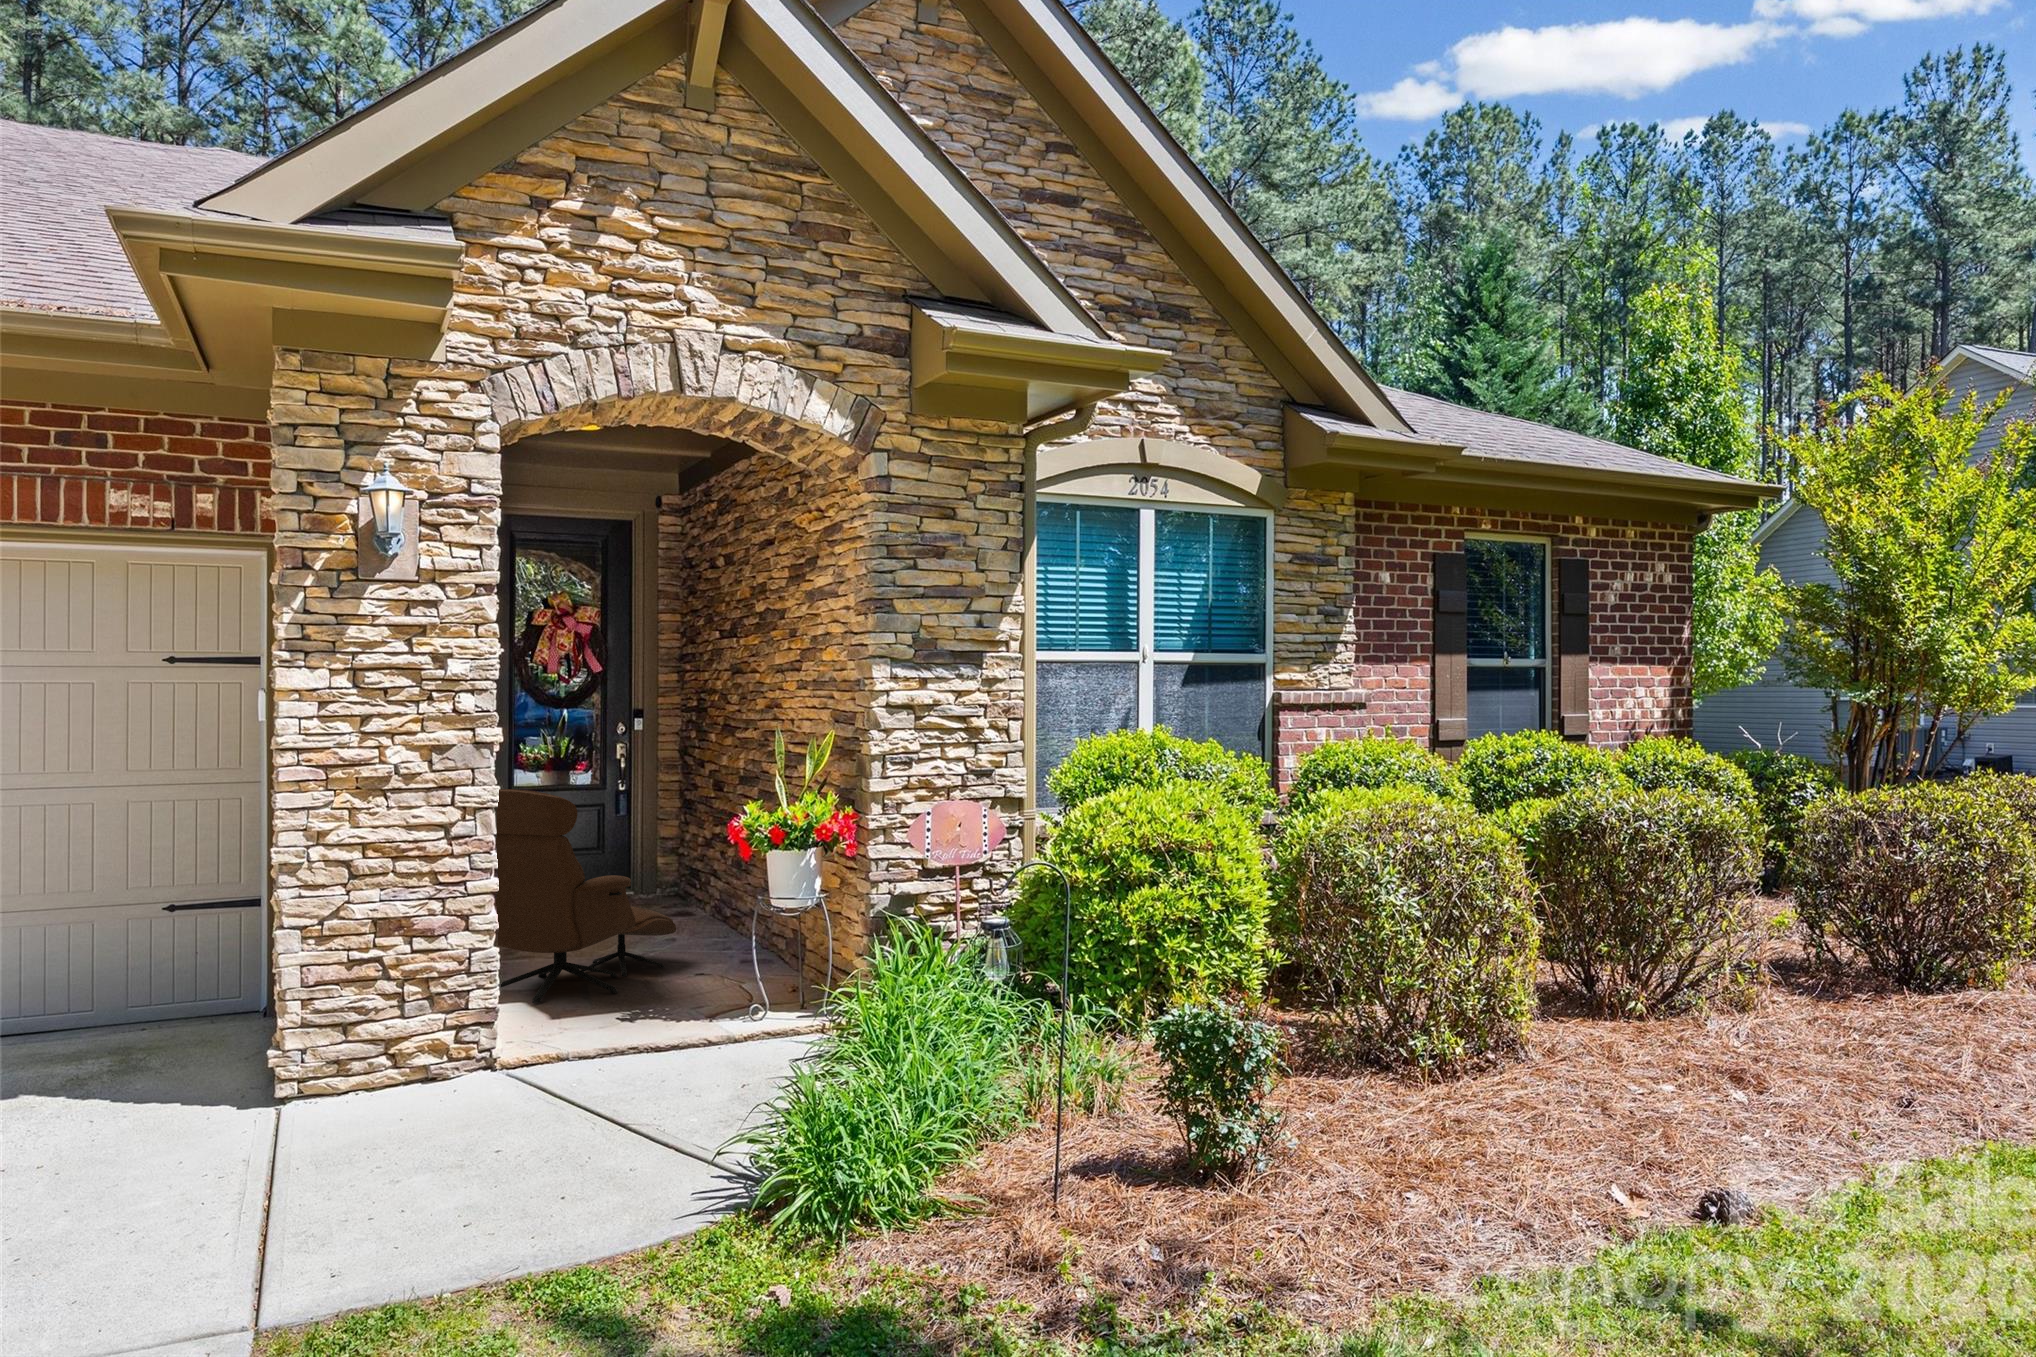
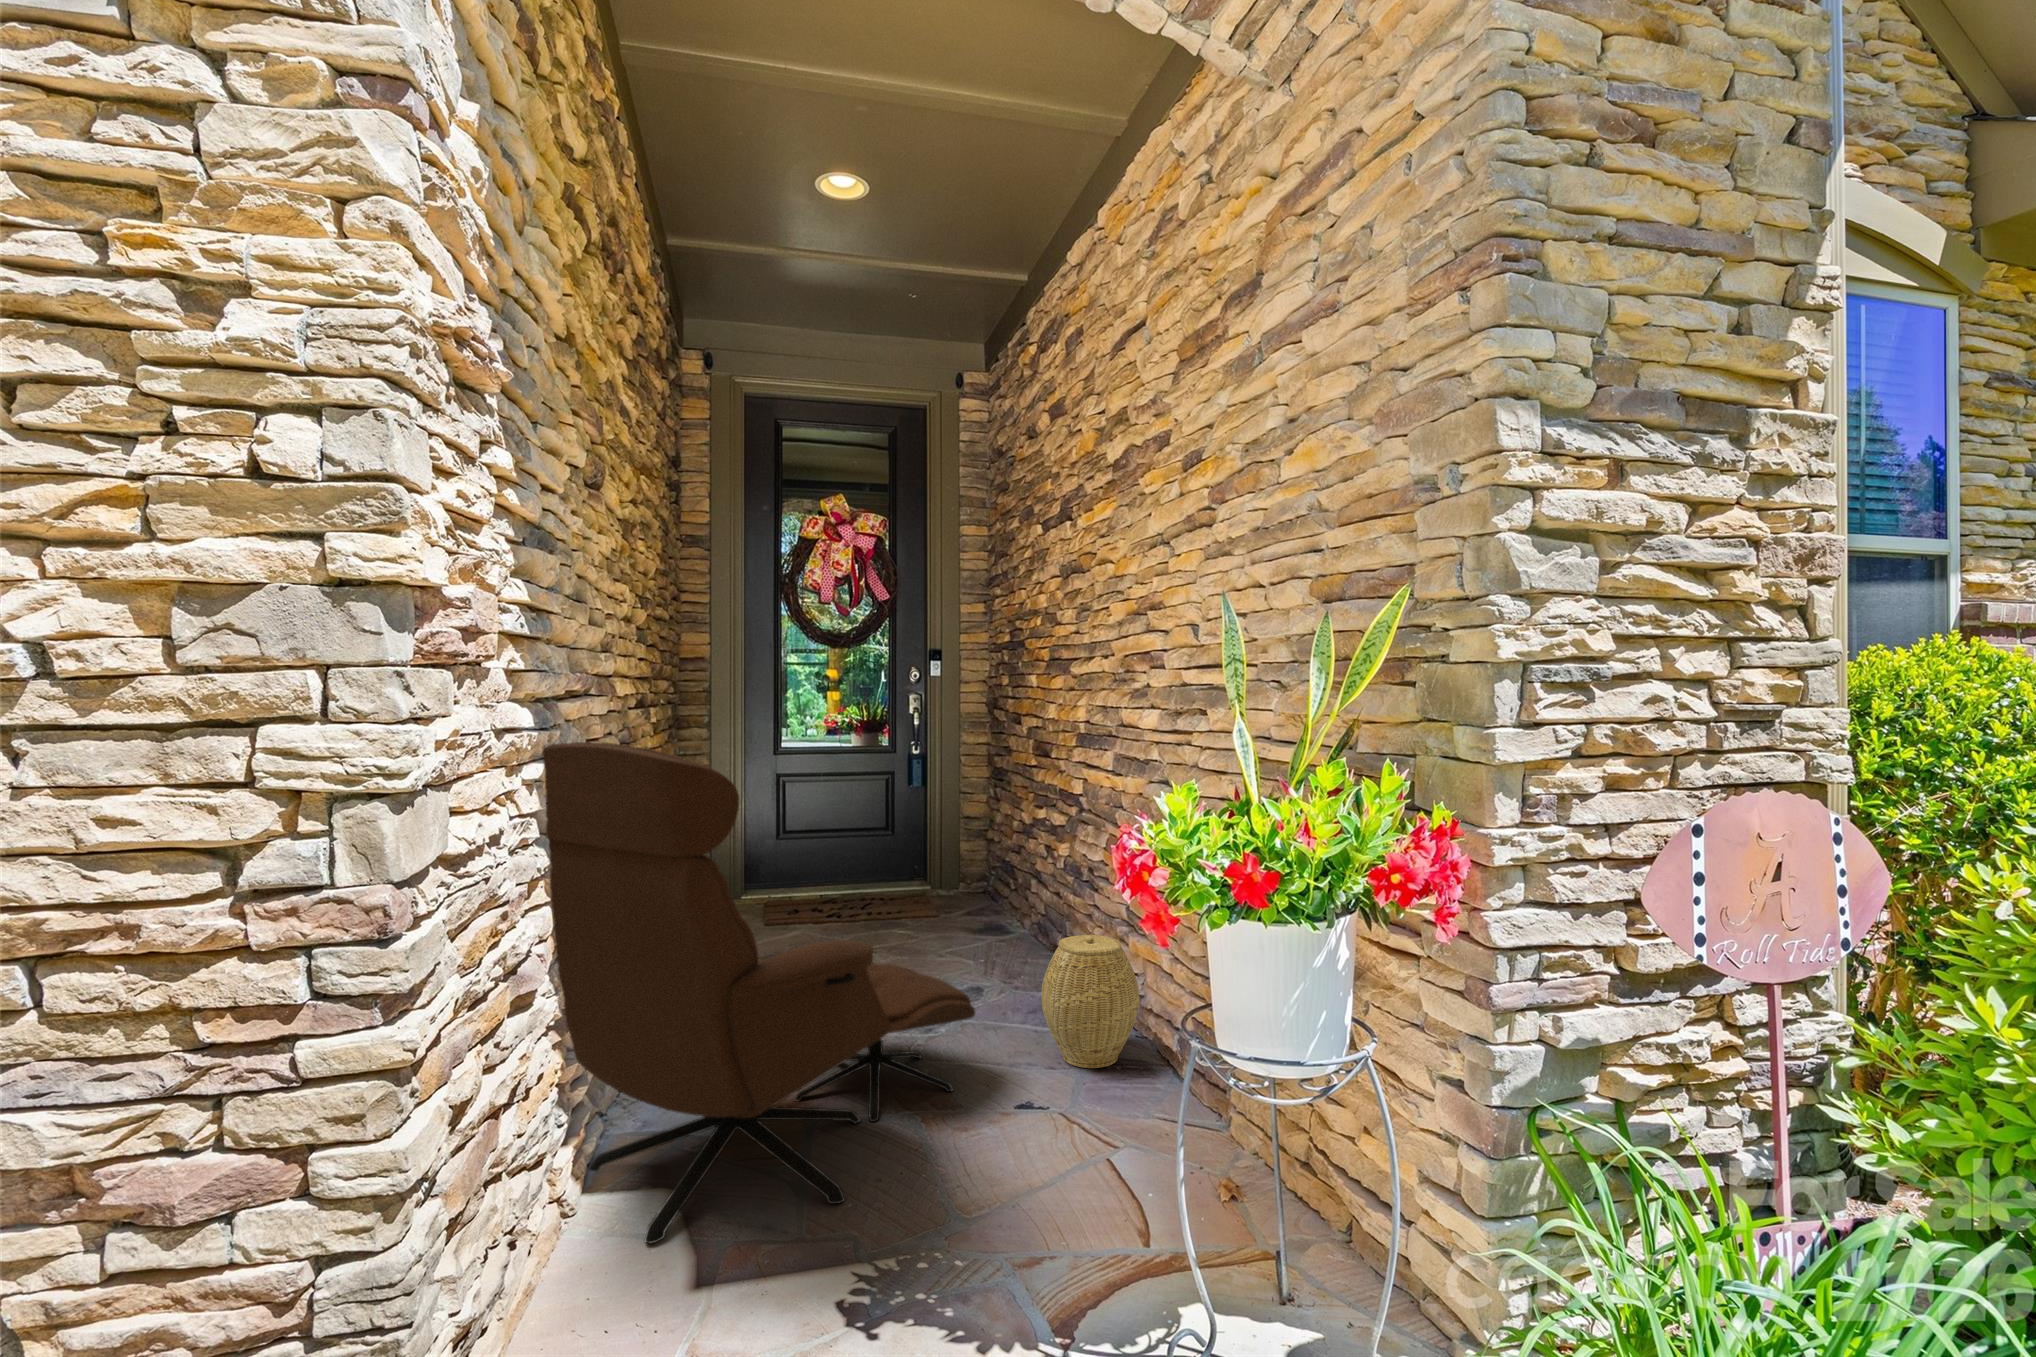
woven basket: none [713,890,768,959] -> present [1041,935,1139,1068]

